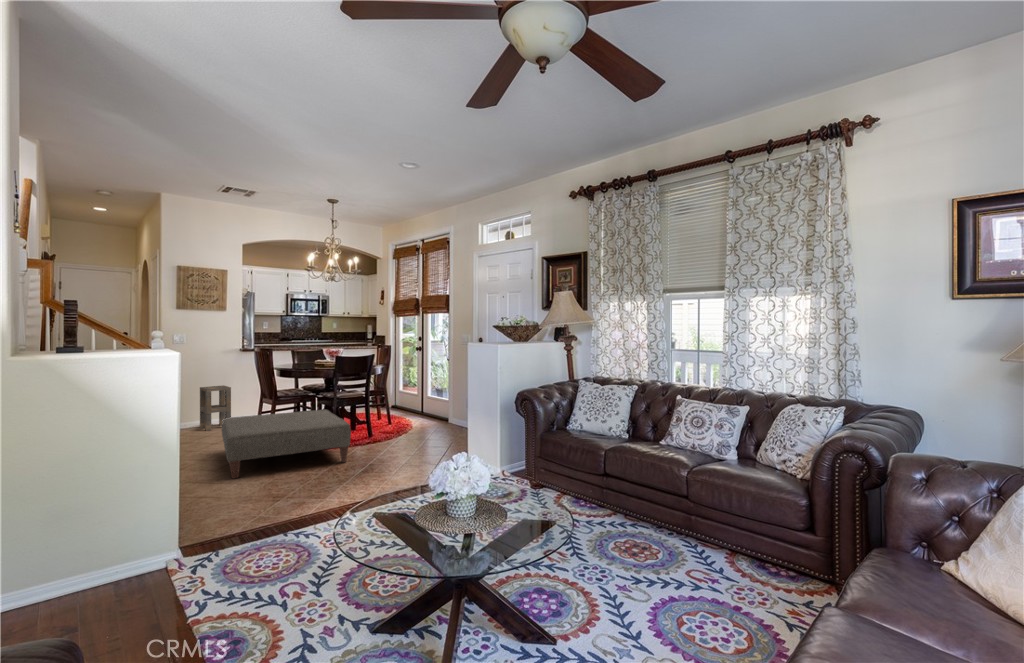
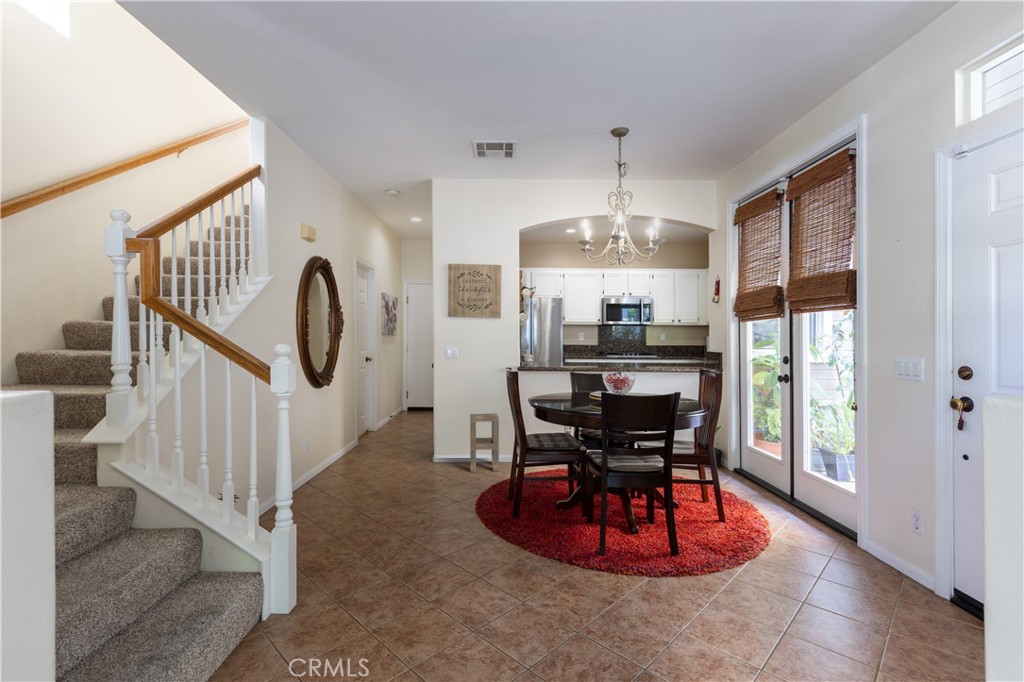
ottoman: present [222,410,351,479] -> none [369,478,598,643]

